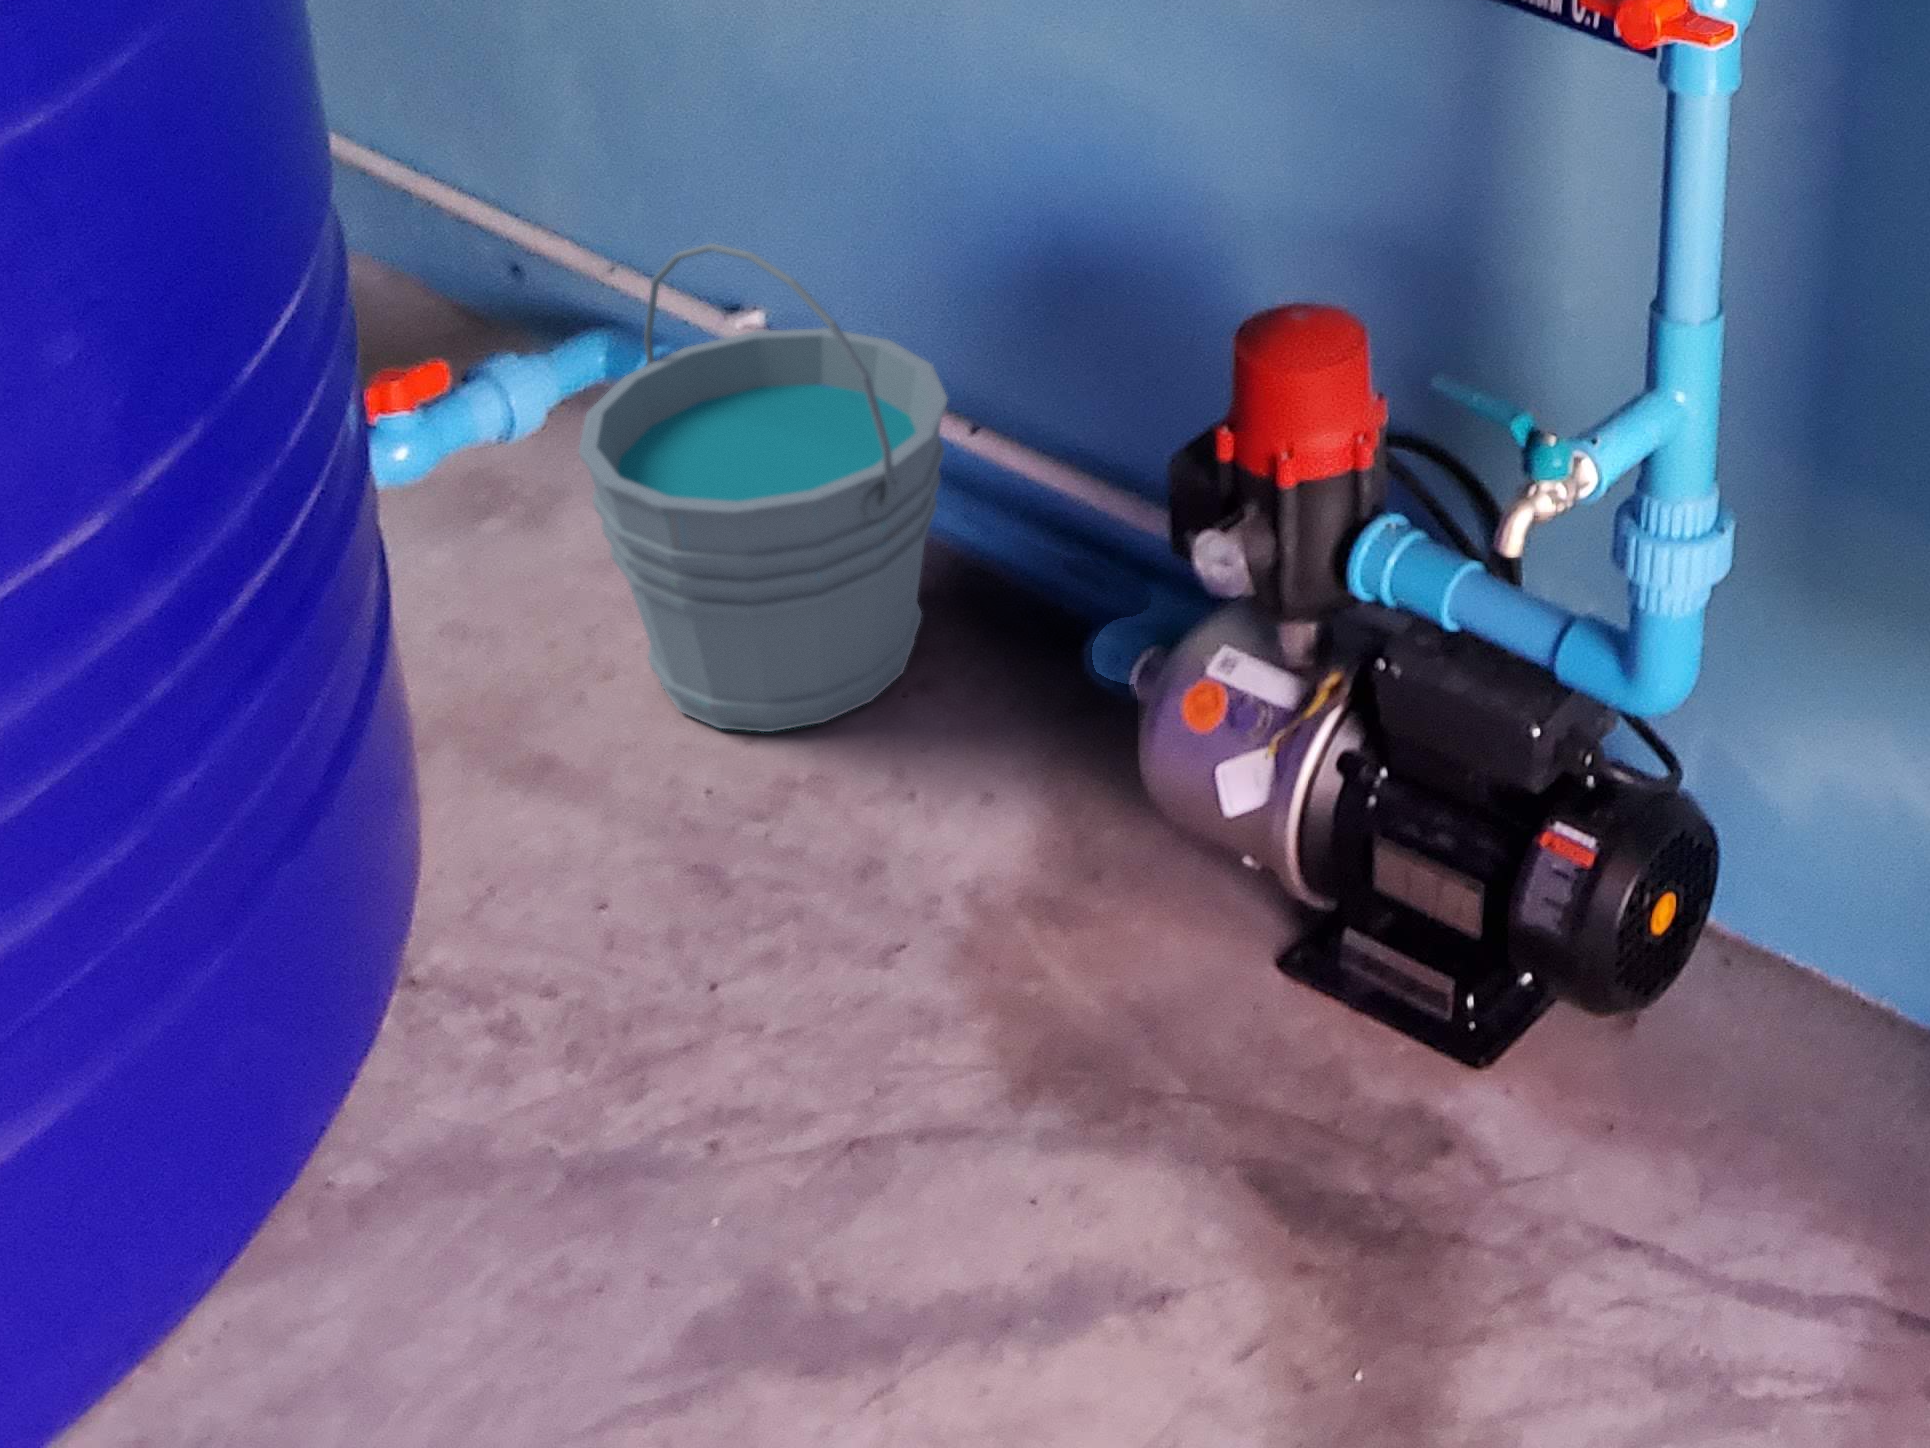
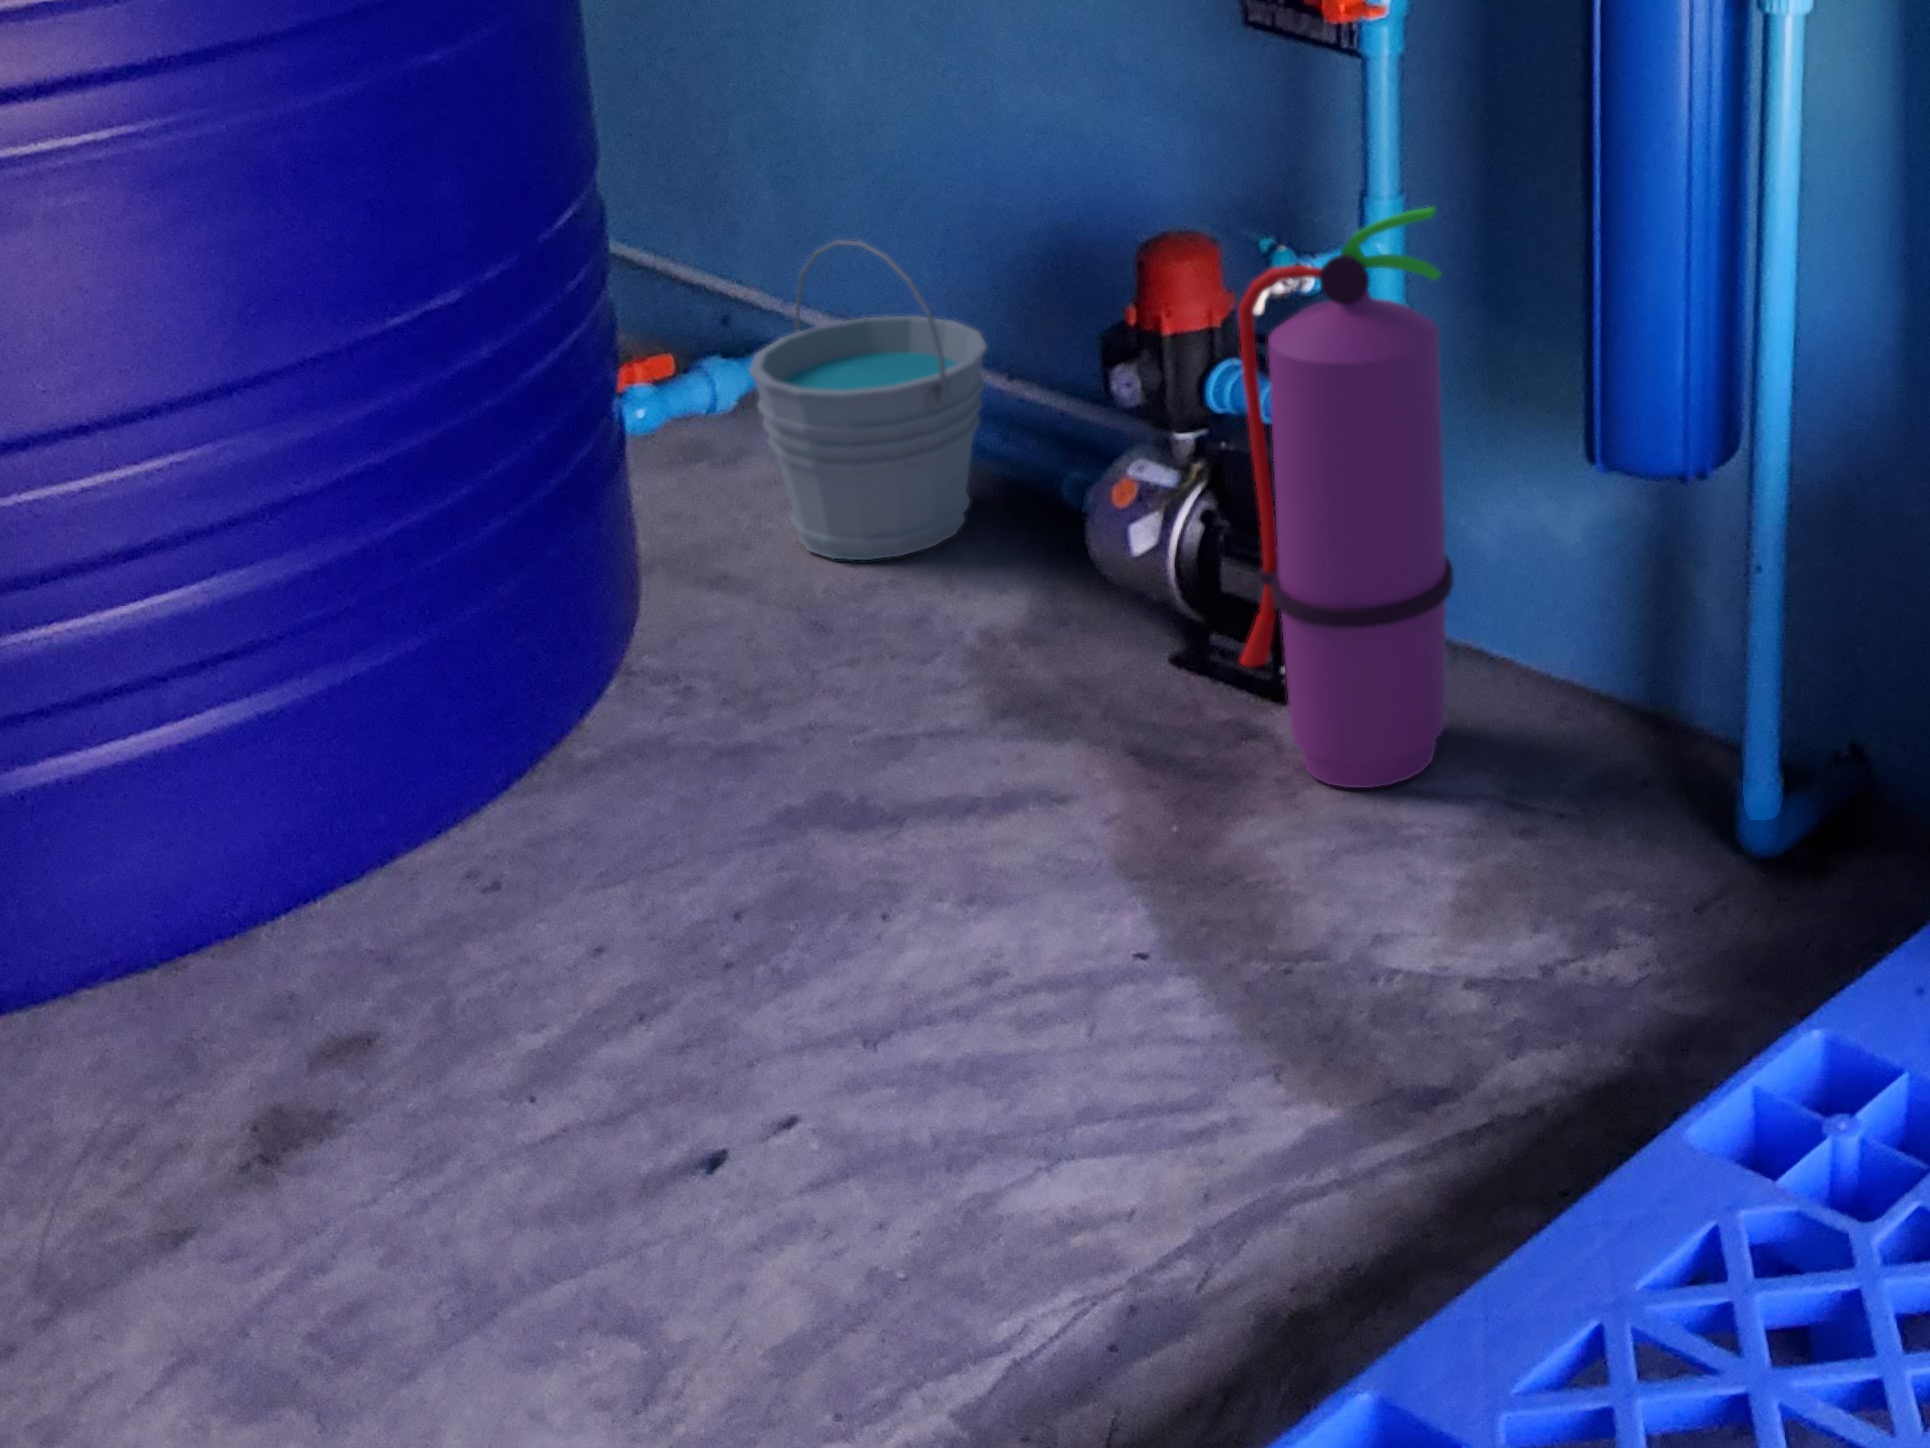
fire extinguisher: none [1432,387,1827,1284] -> present [1239,207,1454,788]

